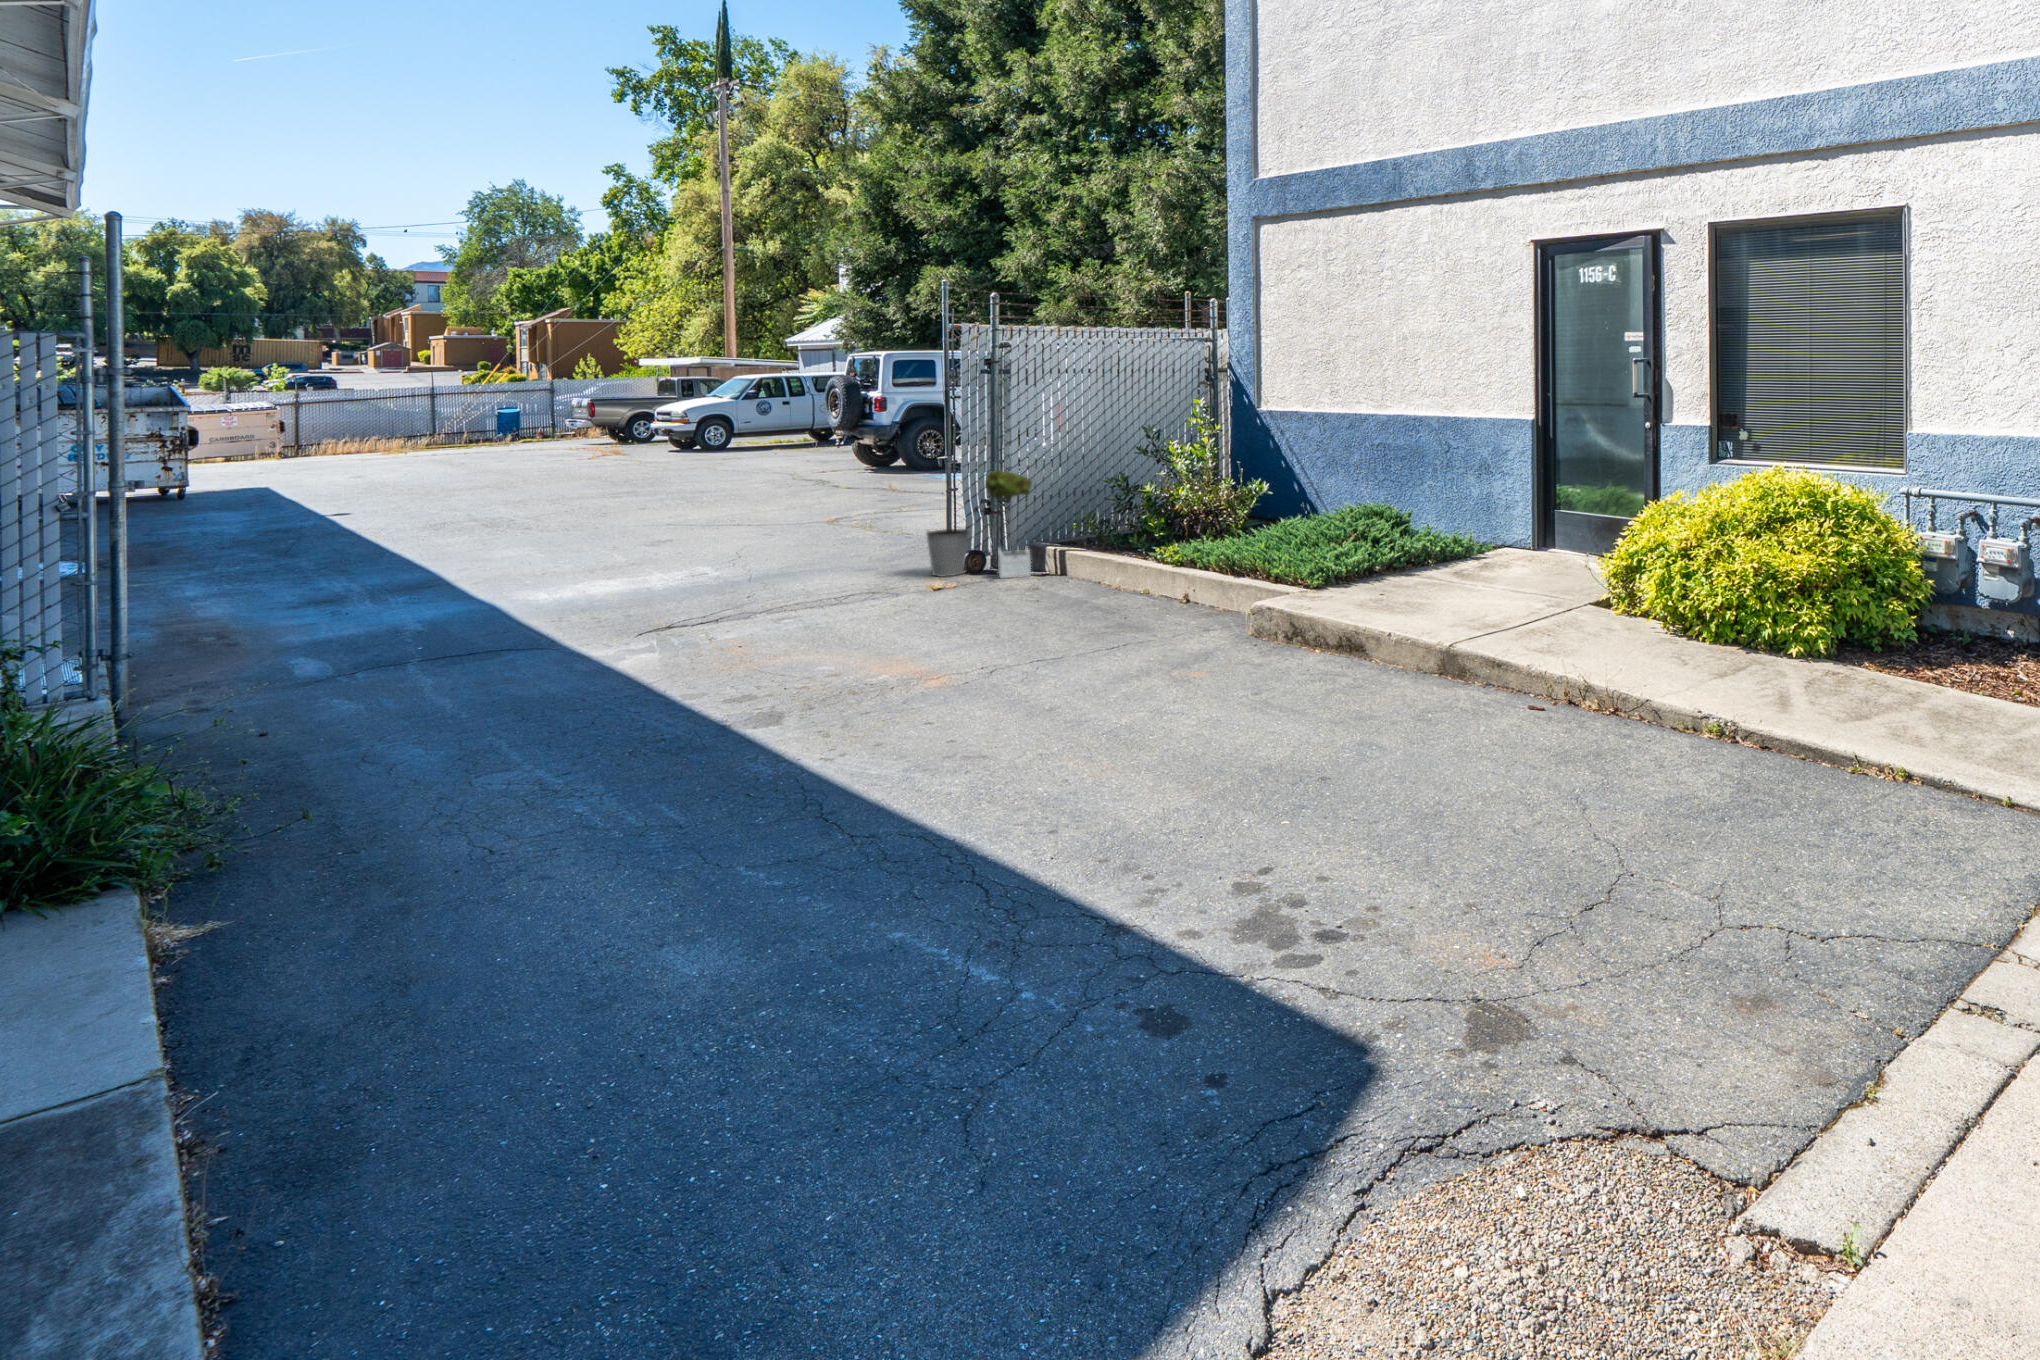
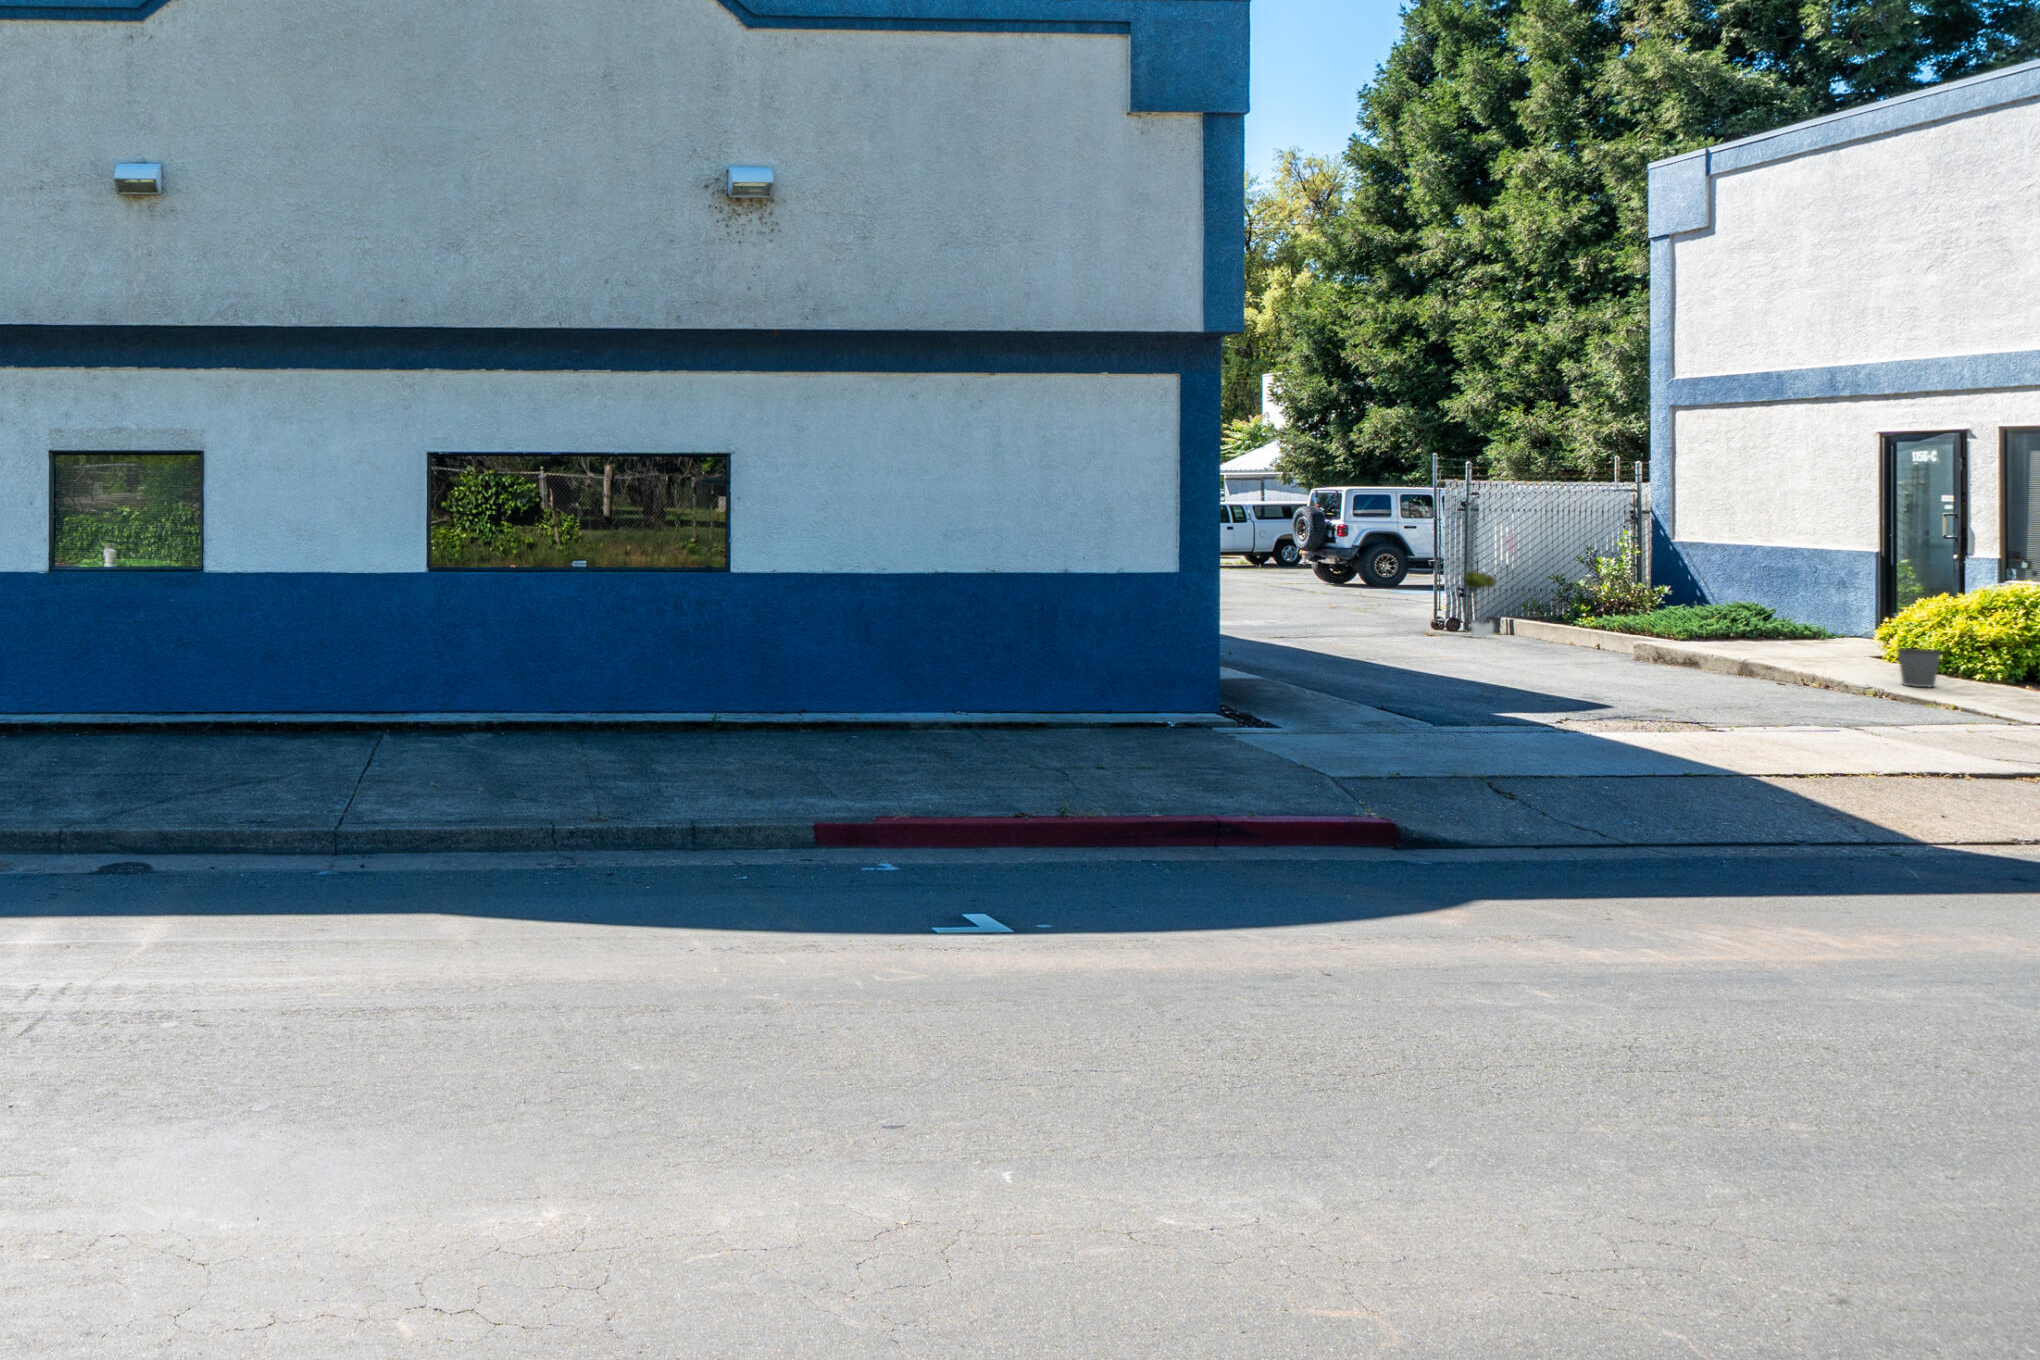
bucket: present [927,529,969,577] -> present [1898,648,1941,687]

